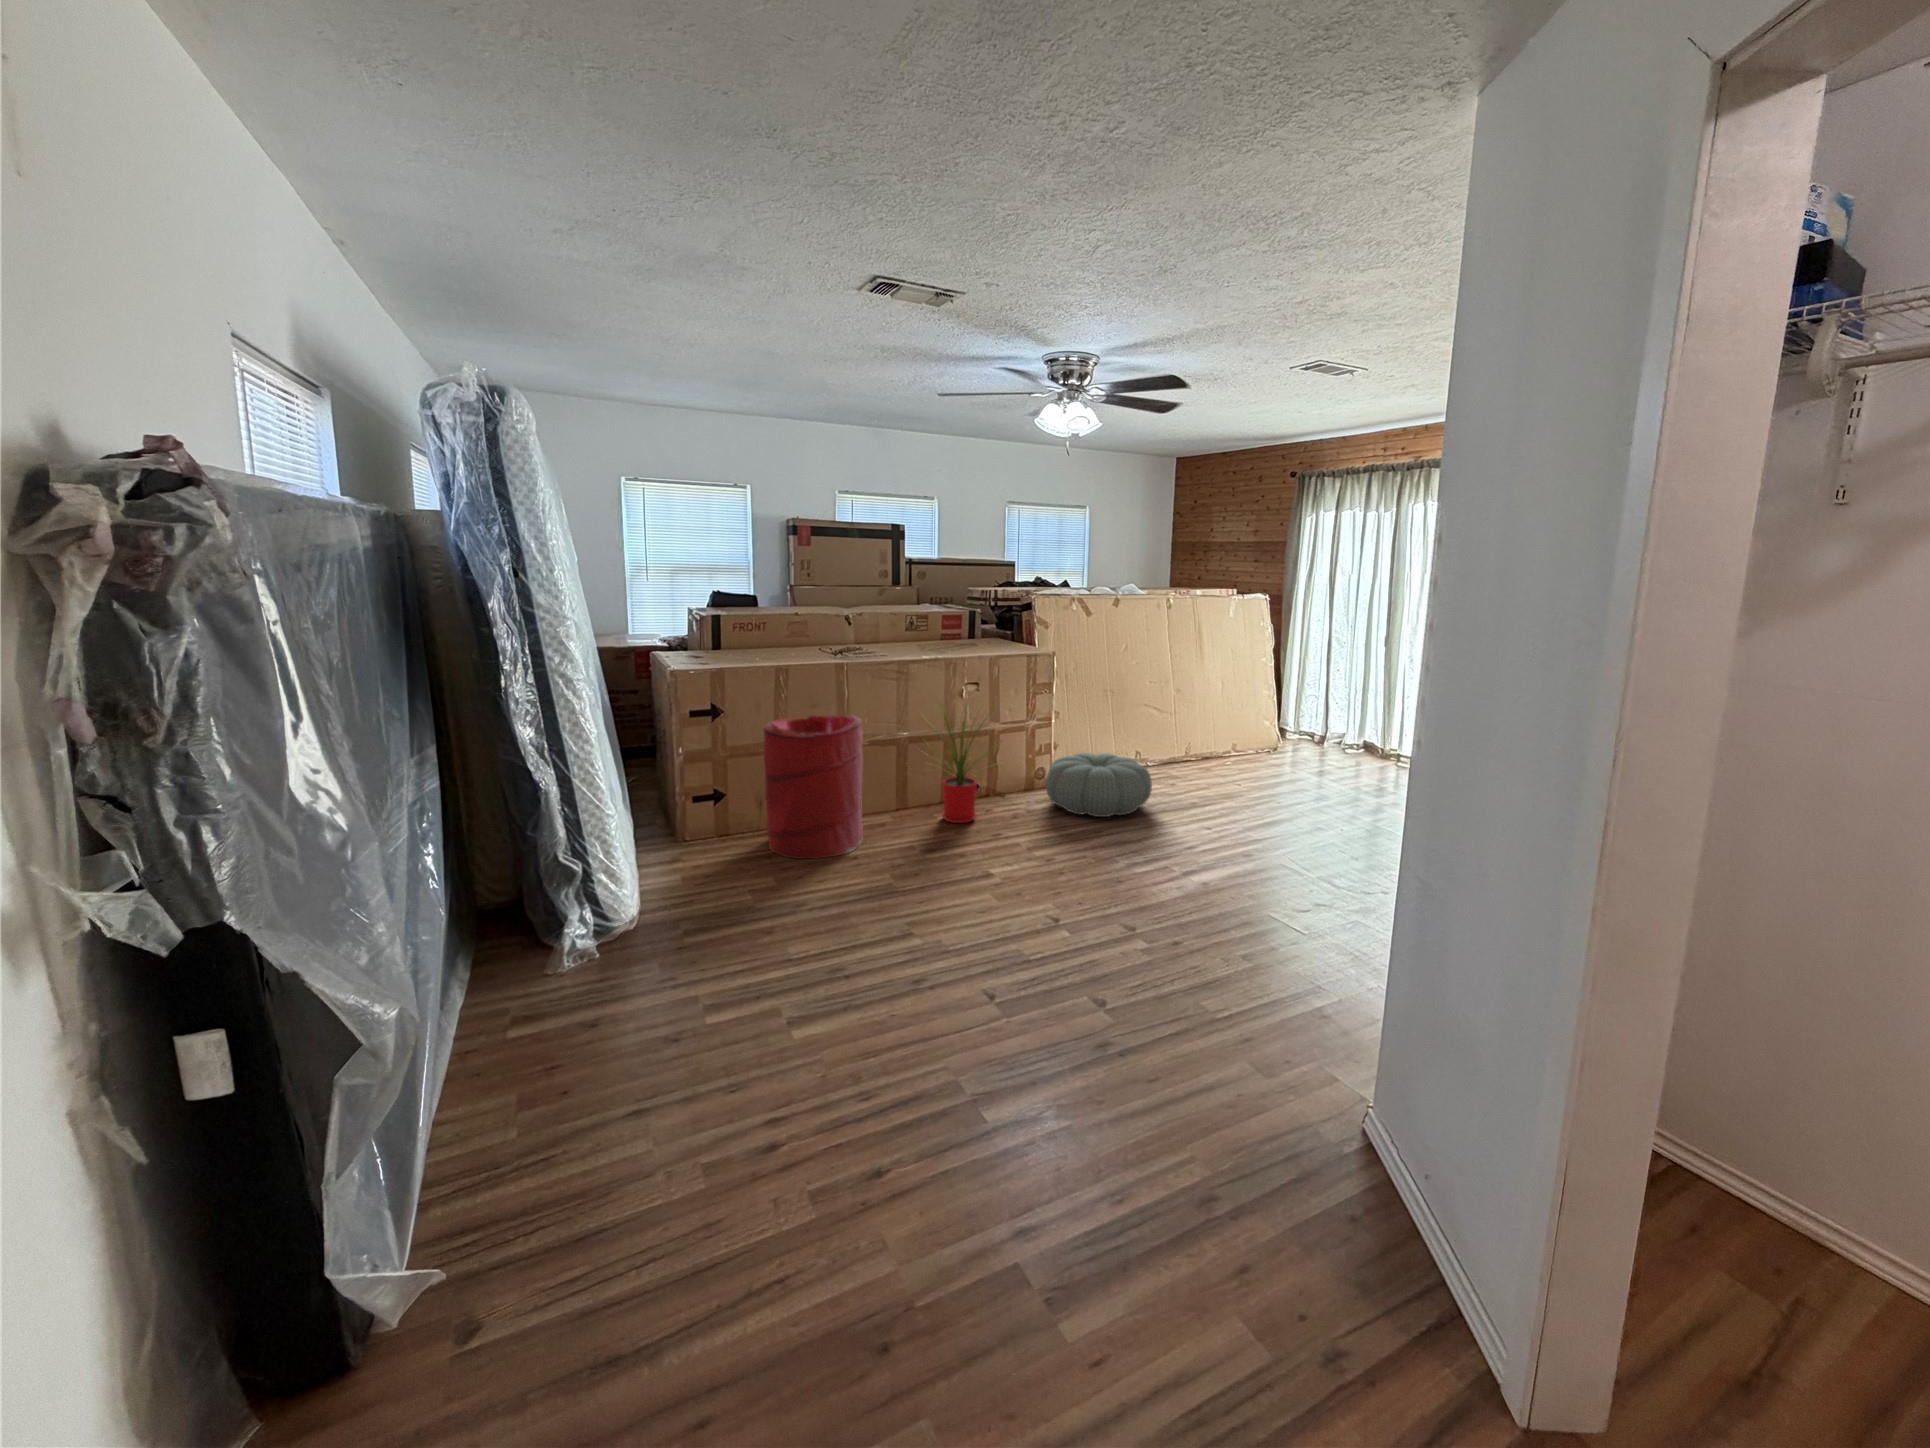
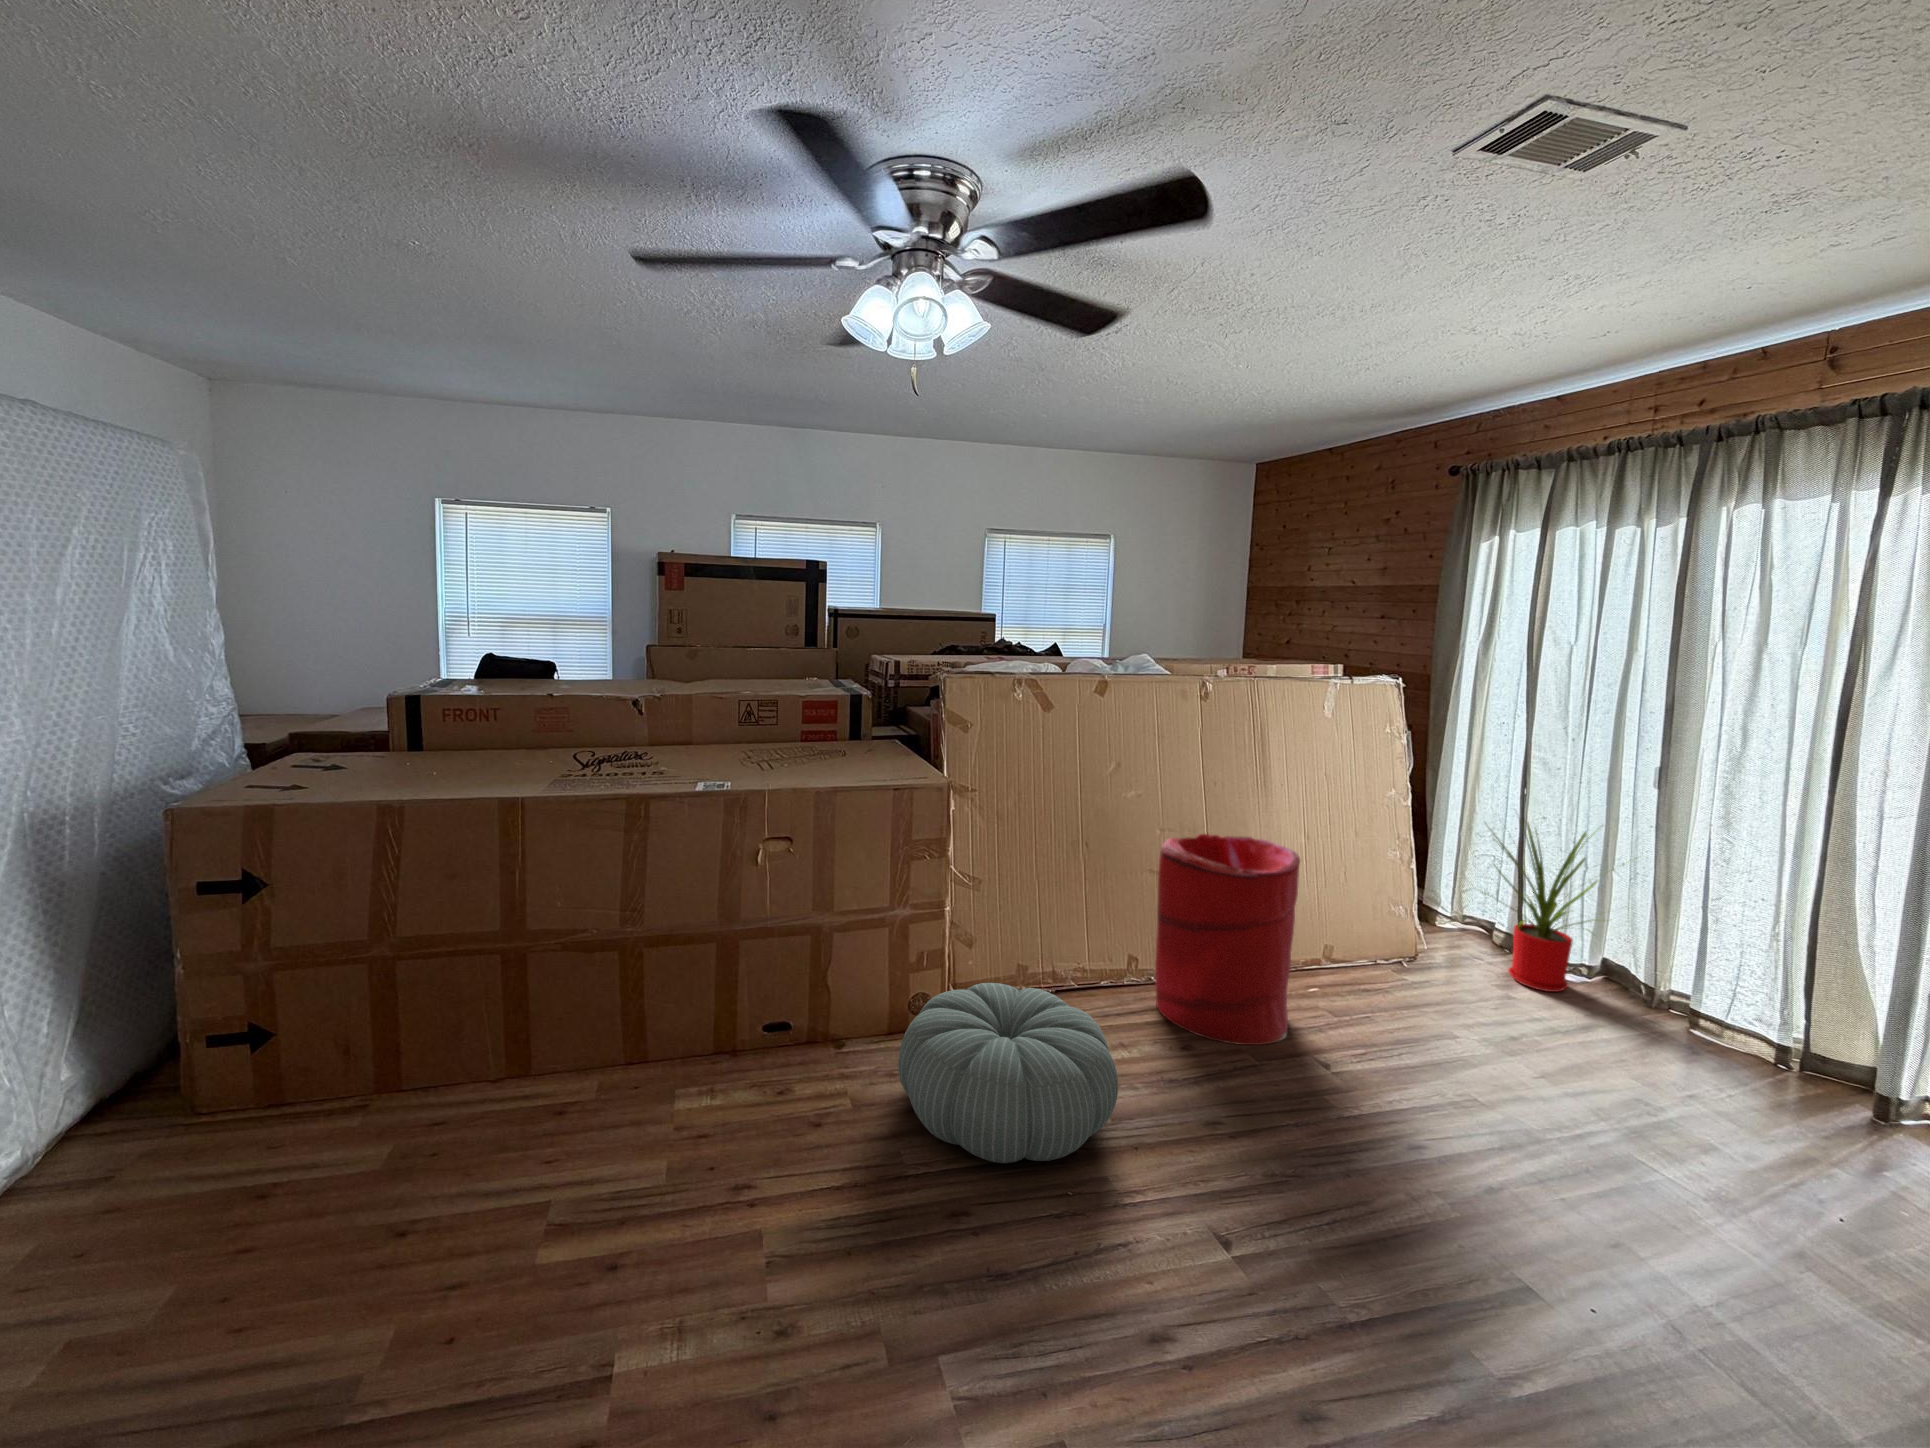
house plant: present [919,706,1002,823] -> present [1484,818,1629,992]
laundry hamper: present [764,714,863,859] -> present [1155,834,1300,1045]

